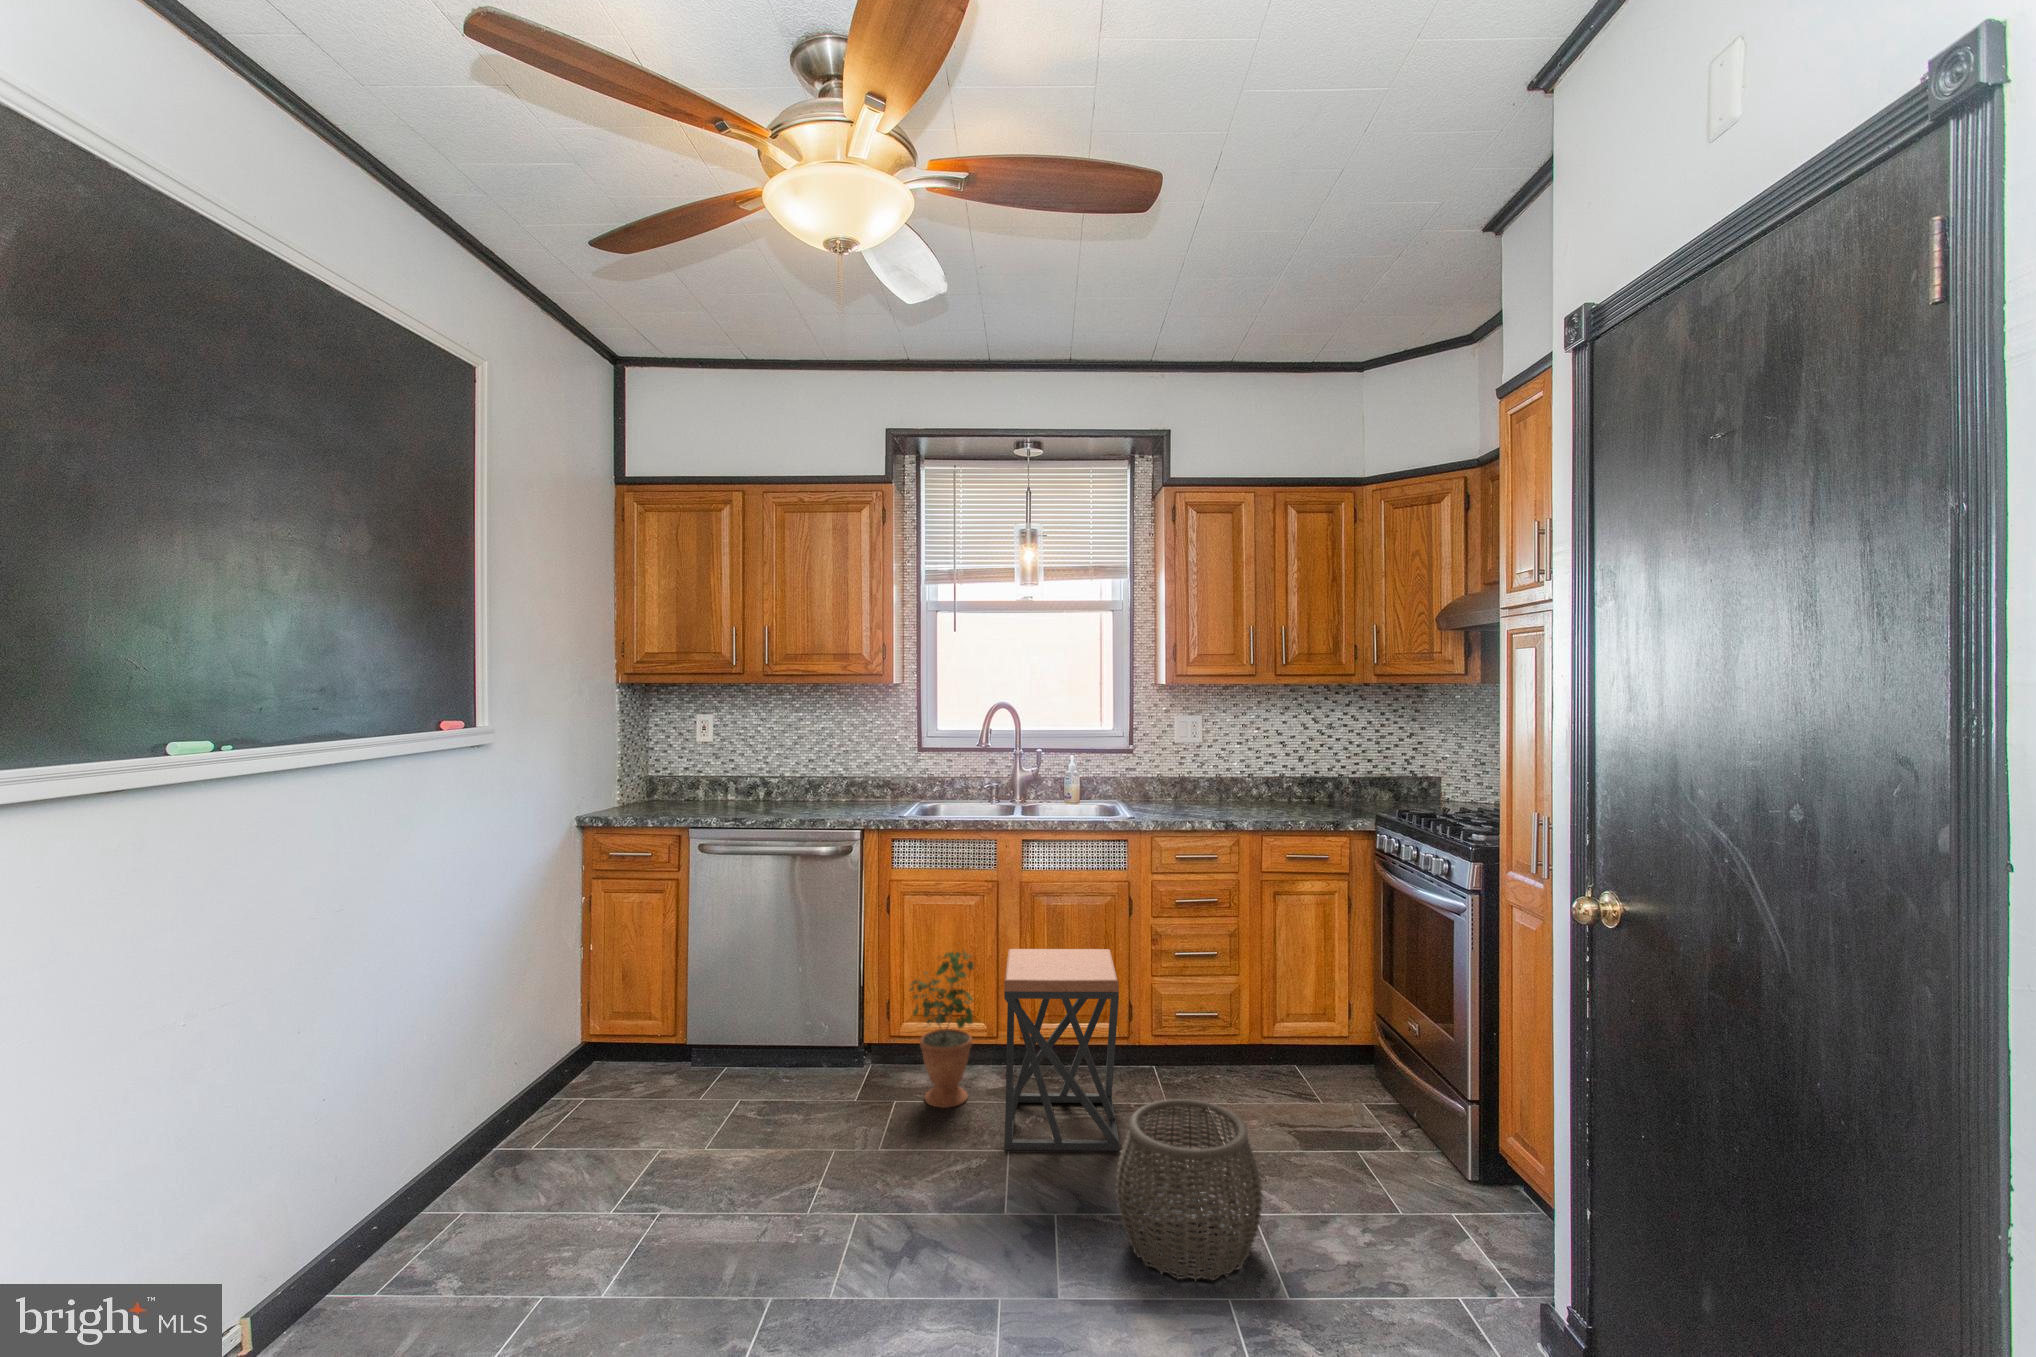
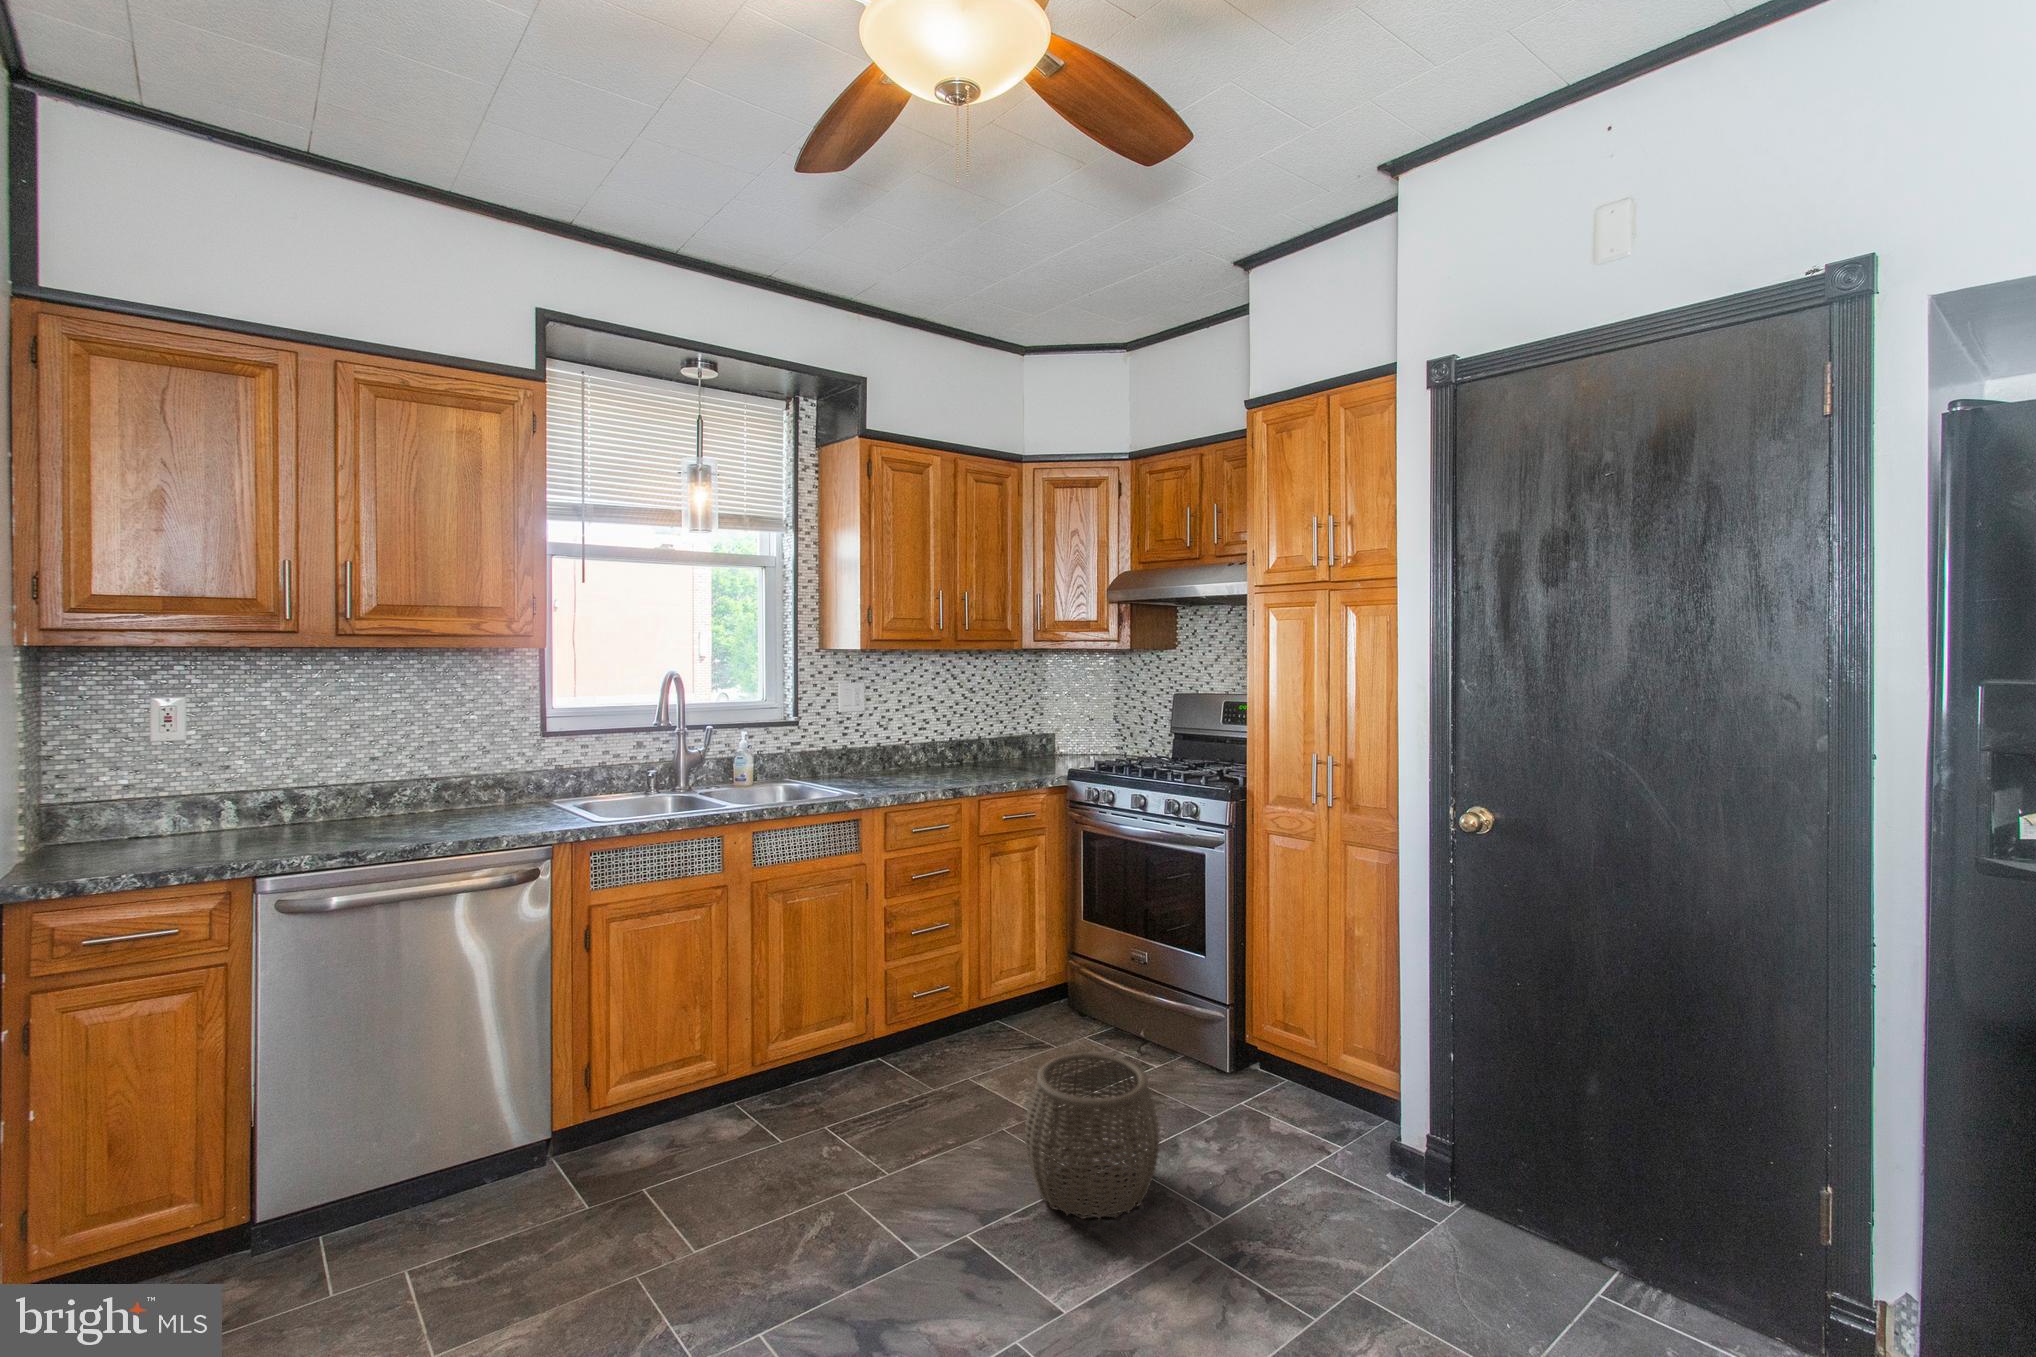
stool: present [1004,949,1120,1151] -> none [780,935,943,1177]
potted plant: present [910,952,974,1108] -> none [661,964,743,1165]

